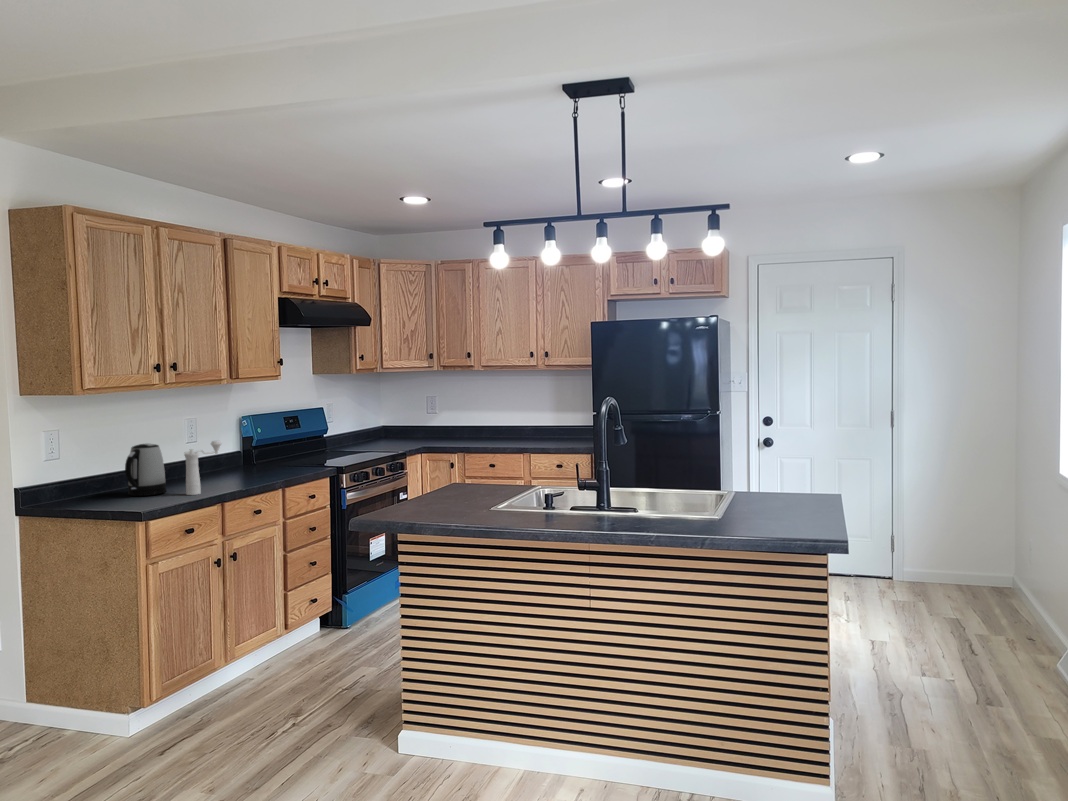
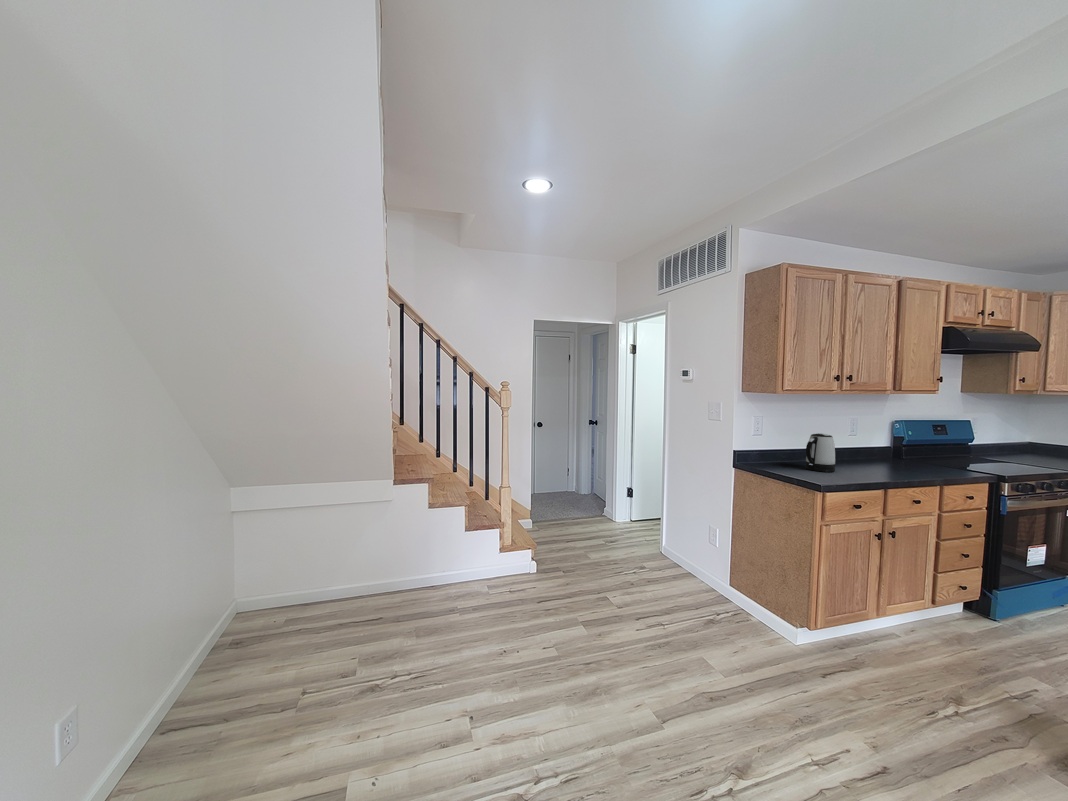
pepper mill: present [184,441,221,495] -> none [854,438,889,478]

